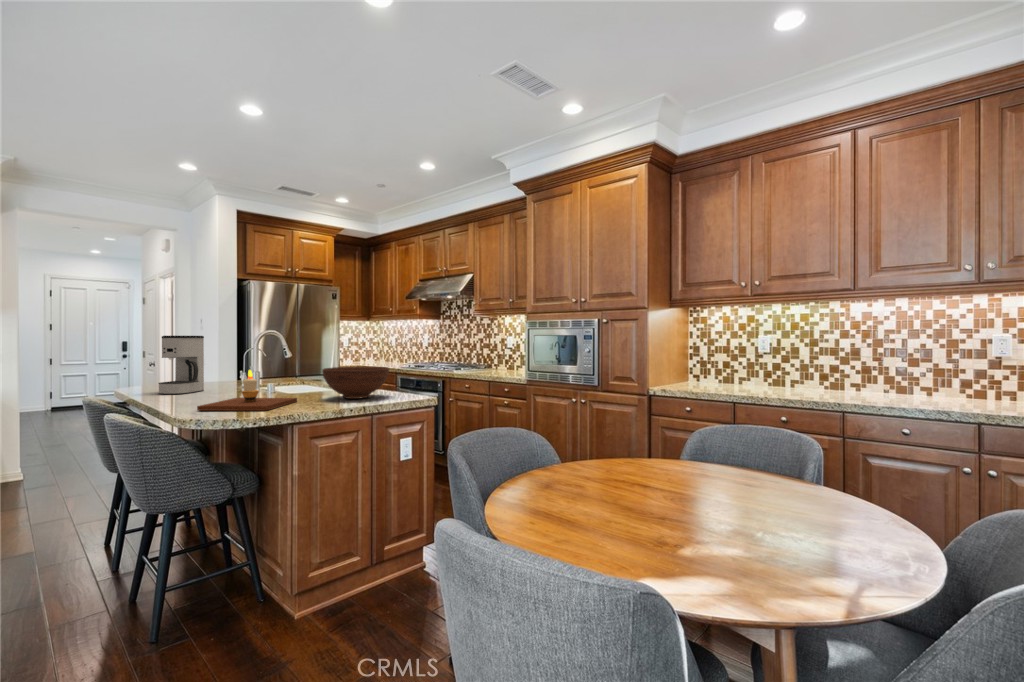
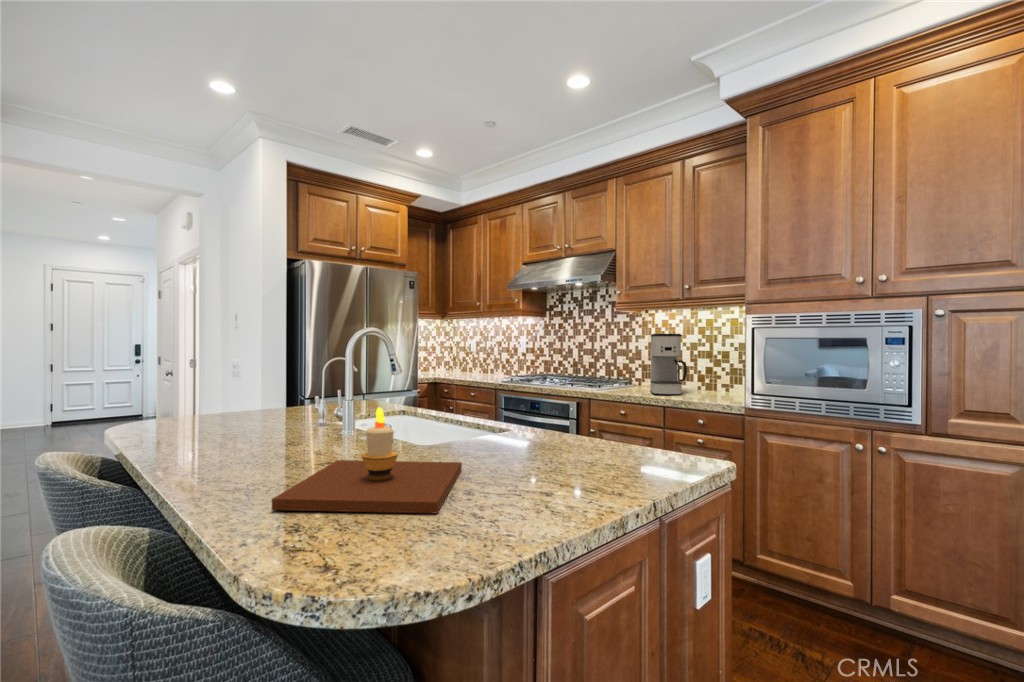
coffee maker: present [159,336,204,394] -> present [650,334,687,395]
fruit bowl: present [322,366,389,399] -> none [502,393,630,462]

